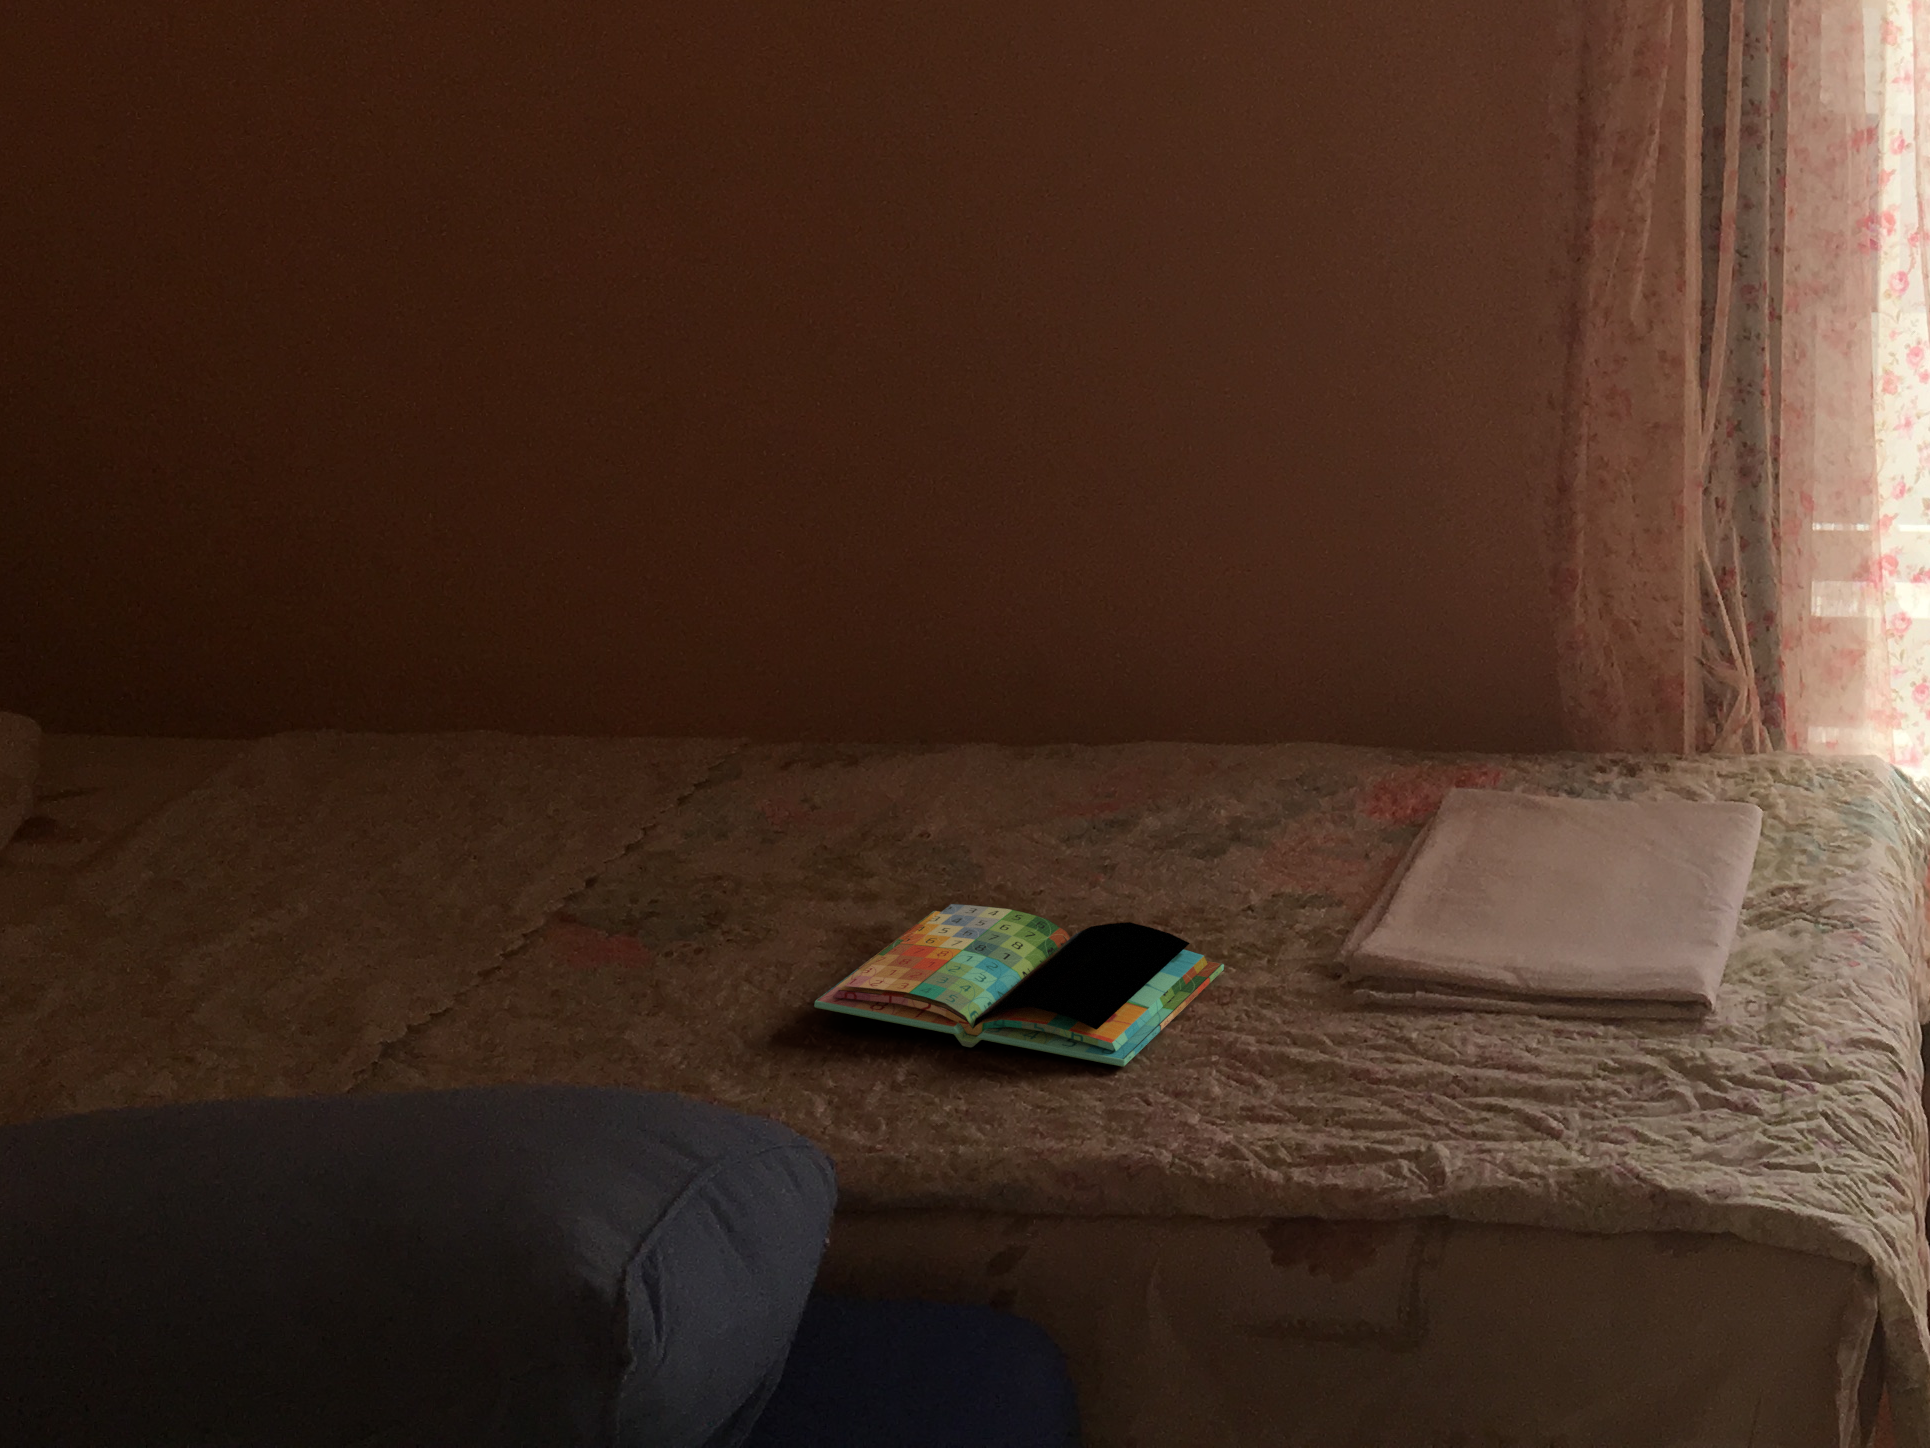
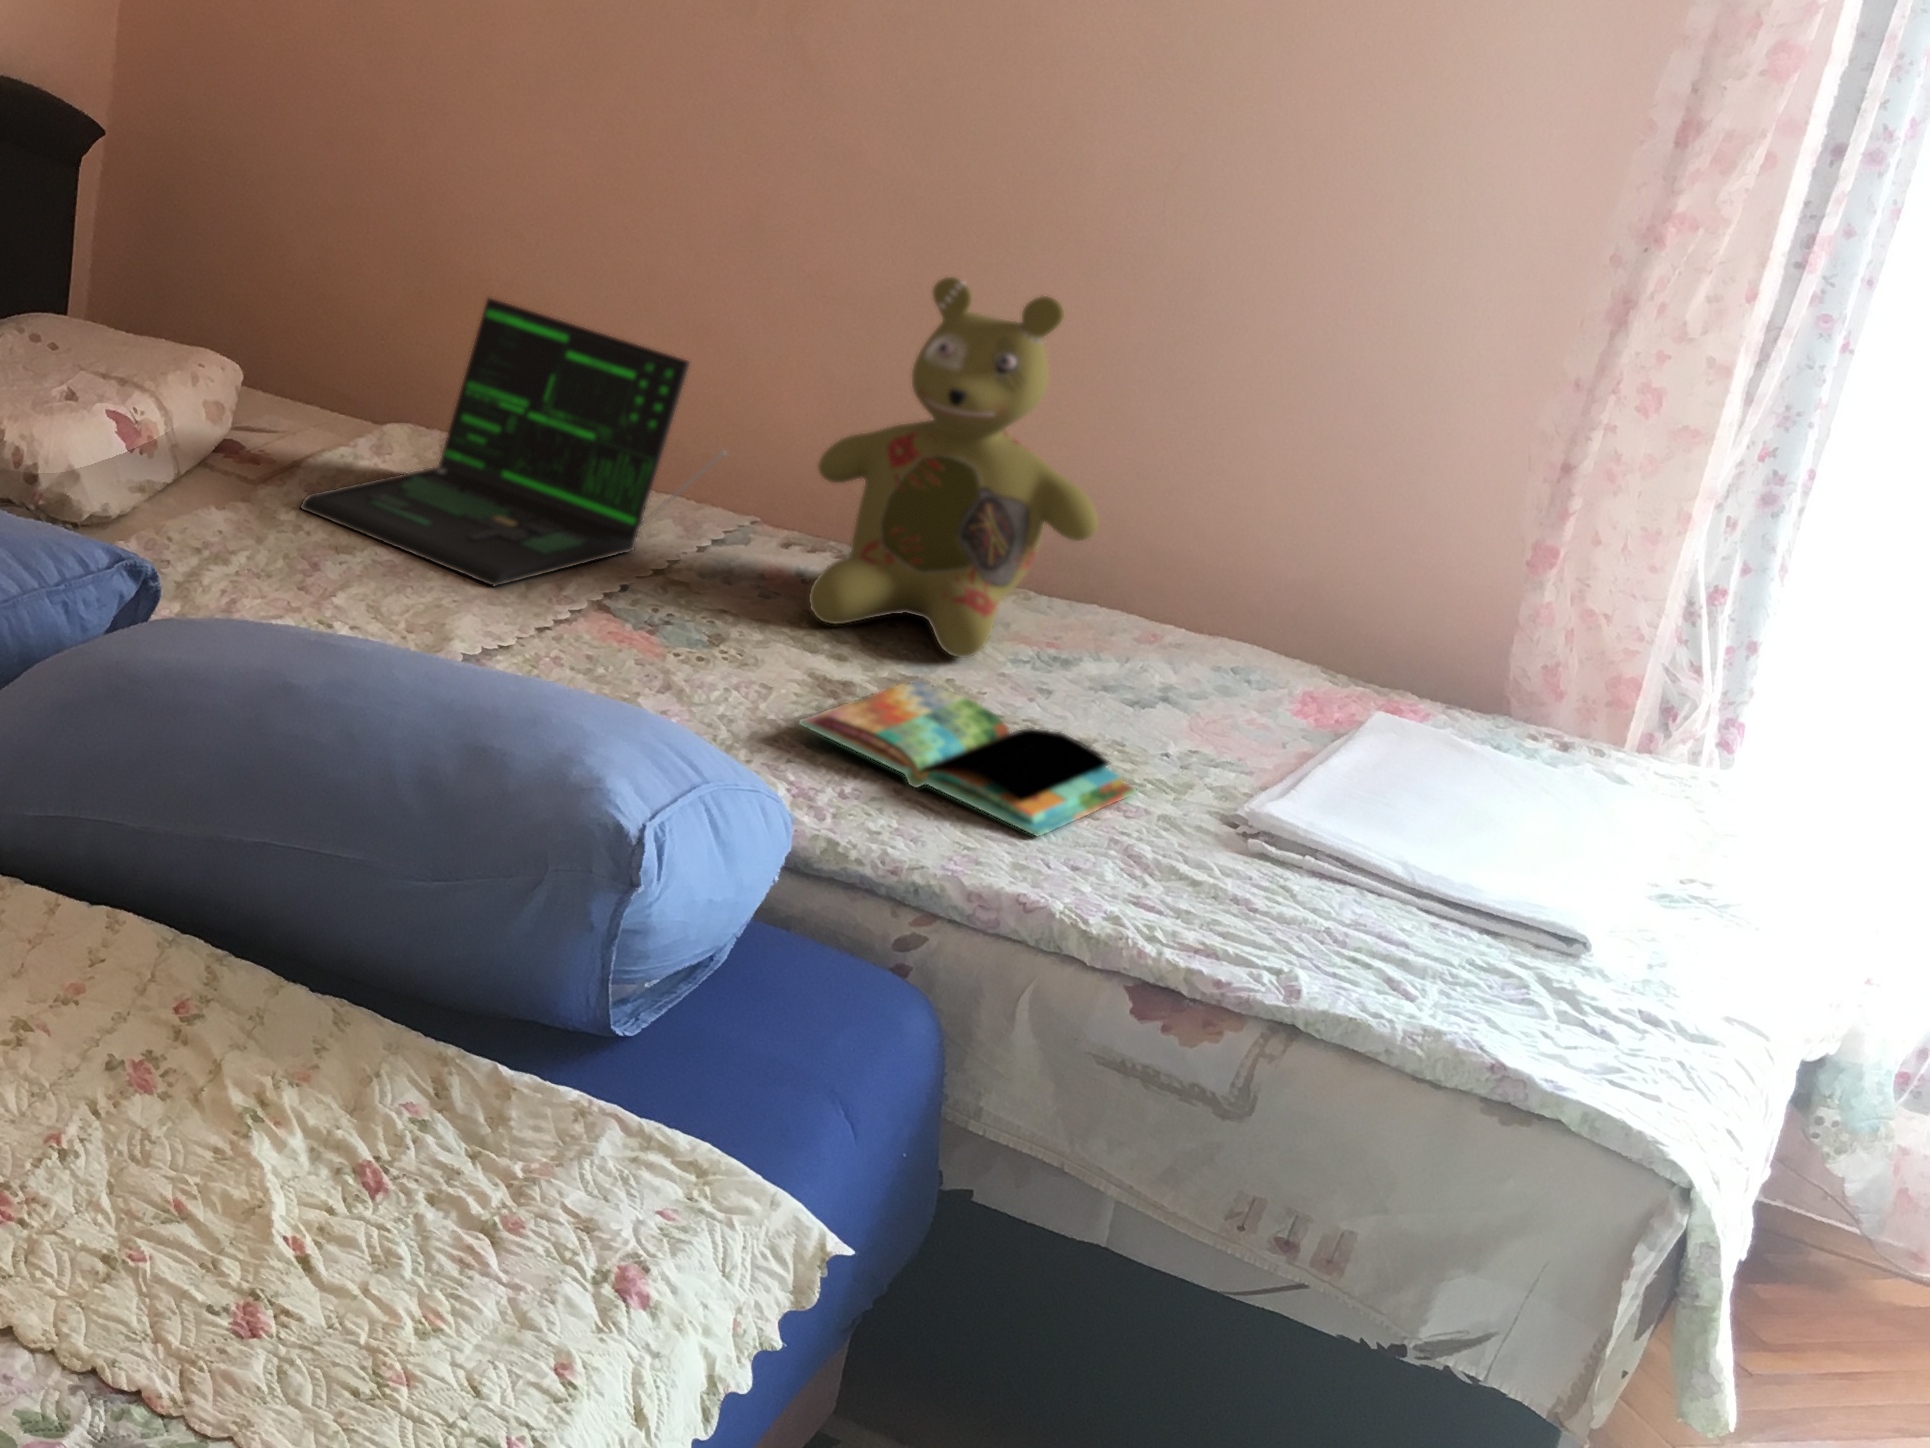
stuffed bear: none [790,414,1121,854] -> present [809,277,1098,658]
laptop: none [89,544,673,926] -> present [301,298,726,586]

